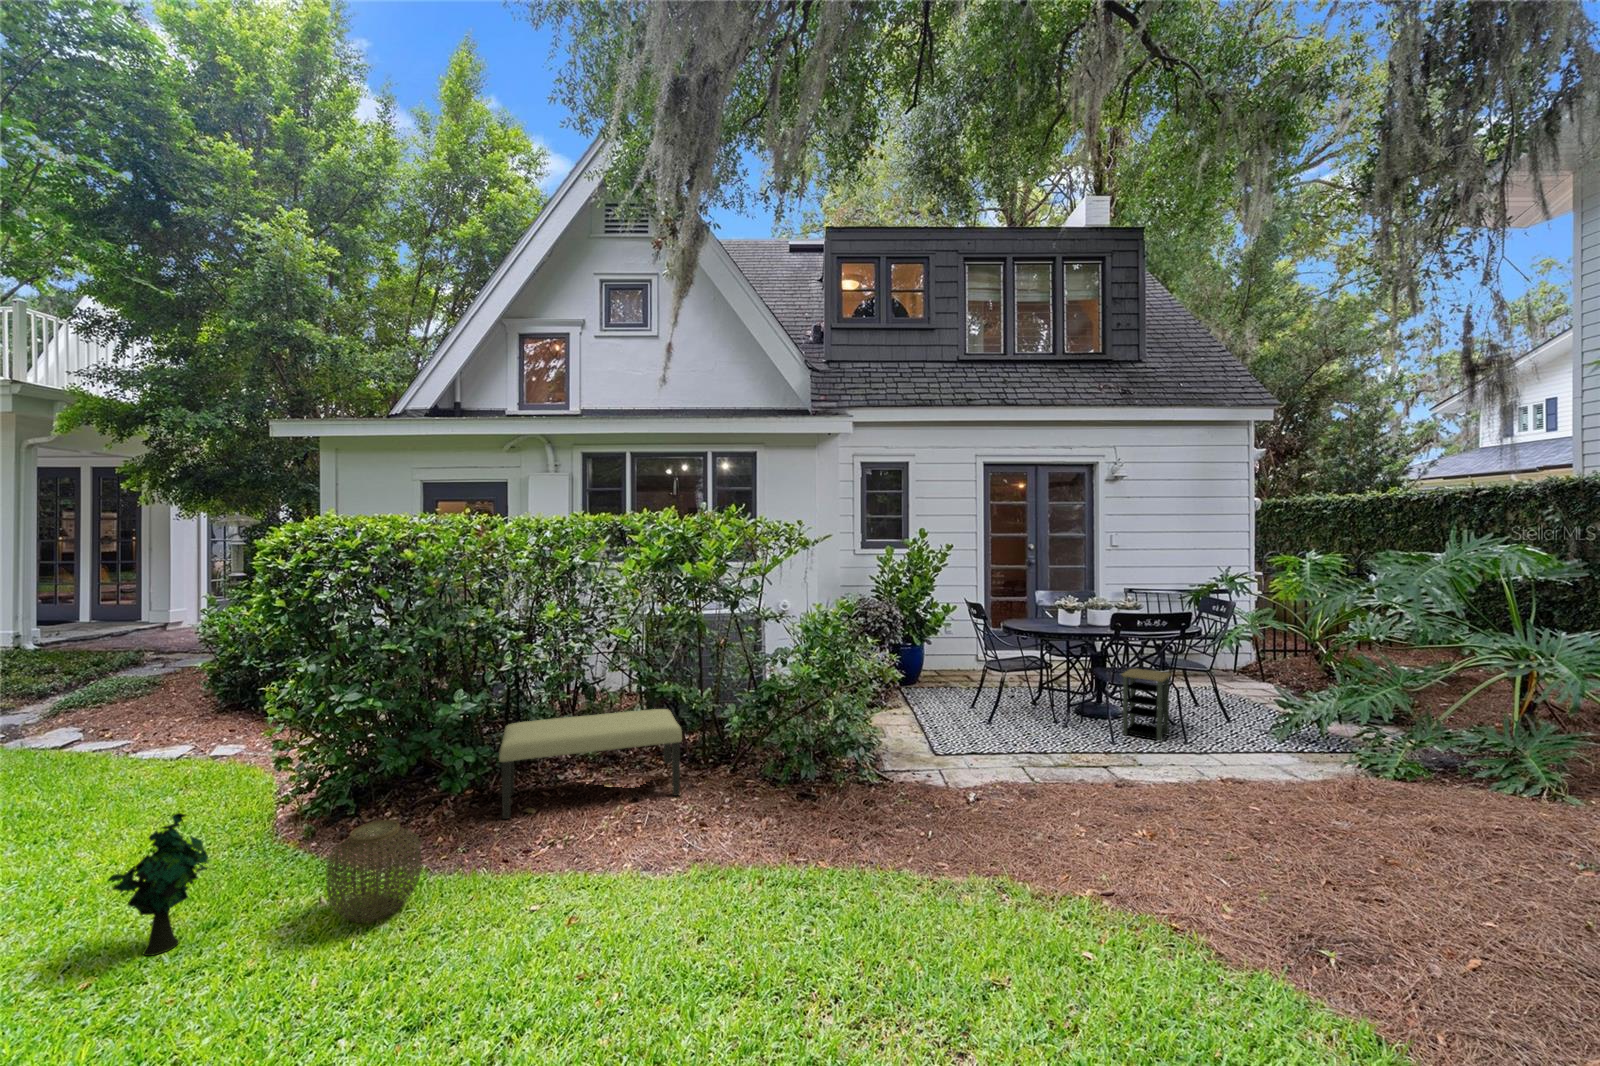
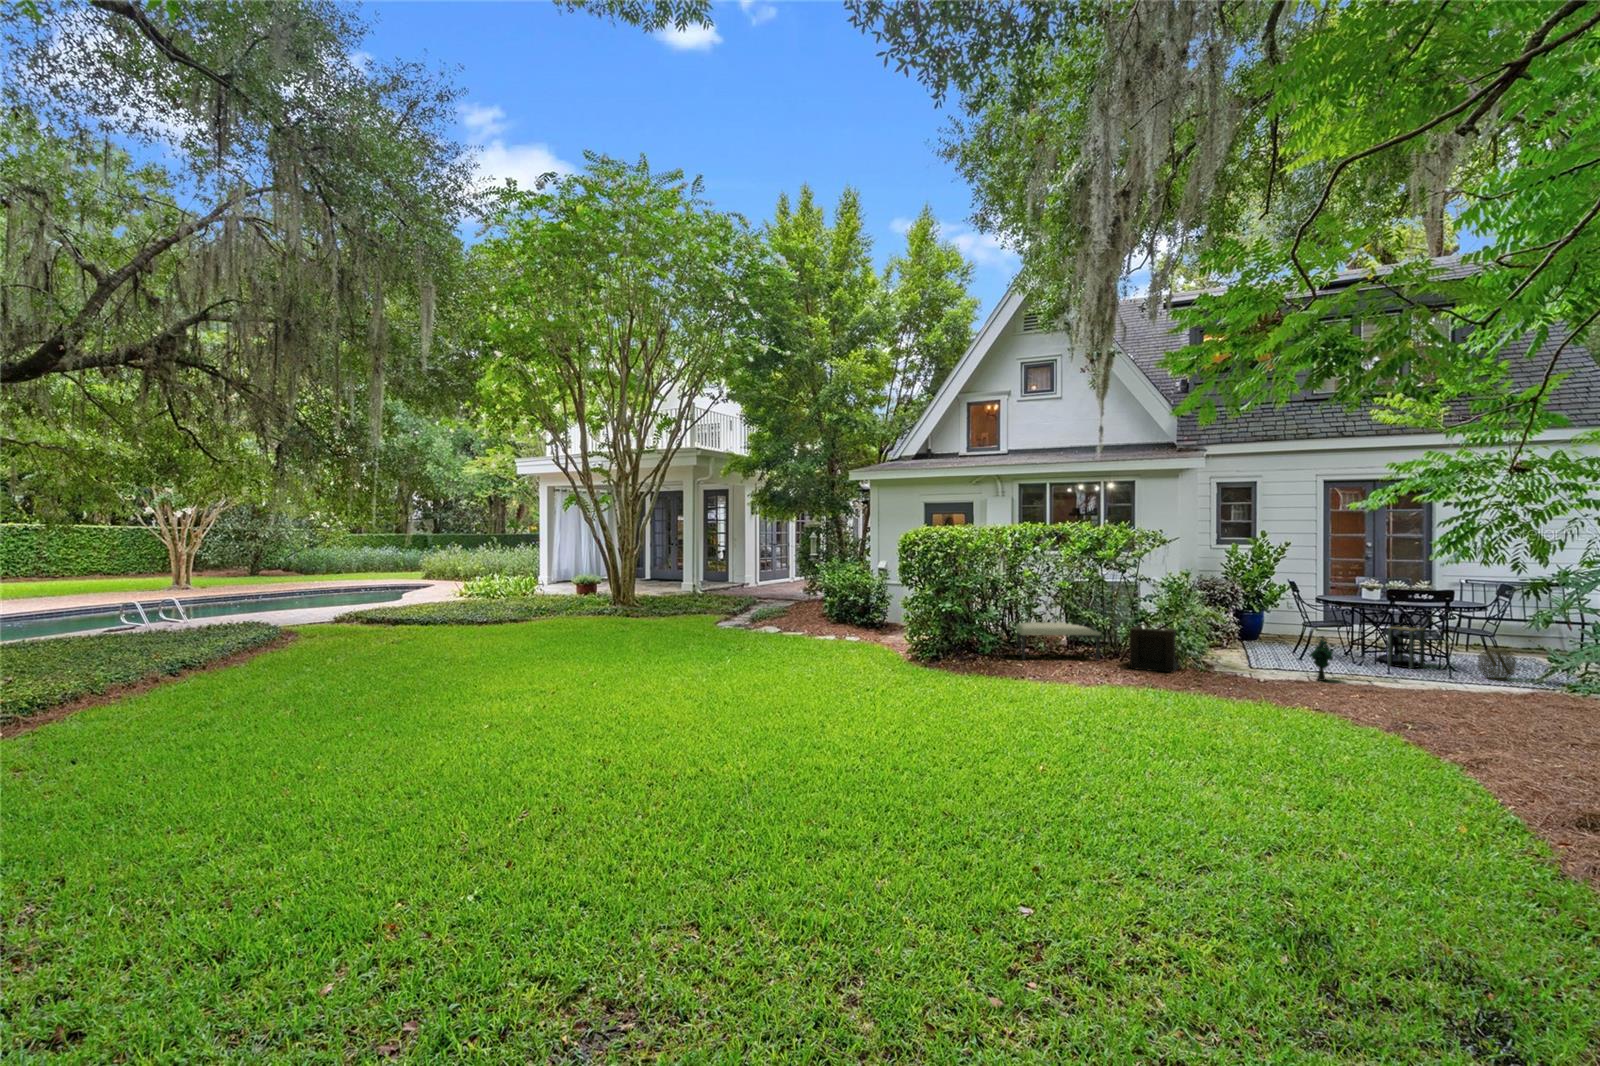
wooden crate: none [736,714,836,836] -> present [1130,626,1179,672]
decorative plant: present [108,813,208,956] -> present [1310,636,1333,681]
woven basket: present [327,820,421,923] -> present [1478,648,1516,680]

